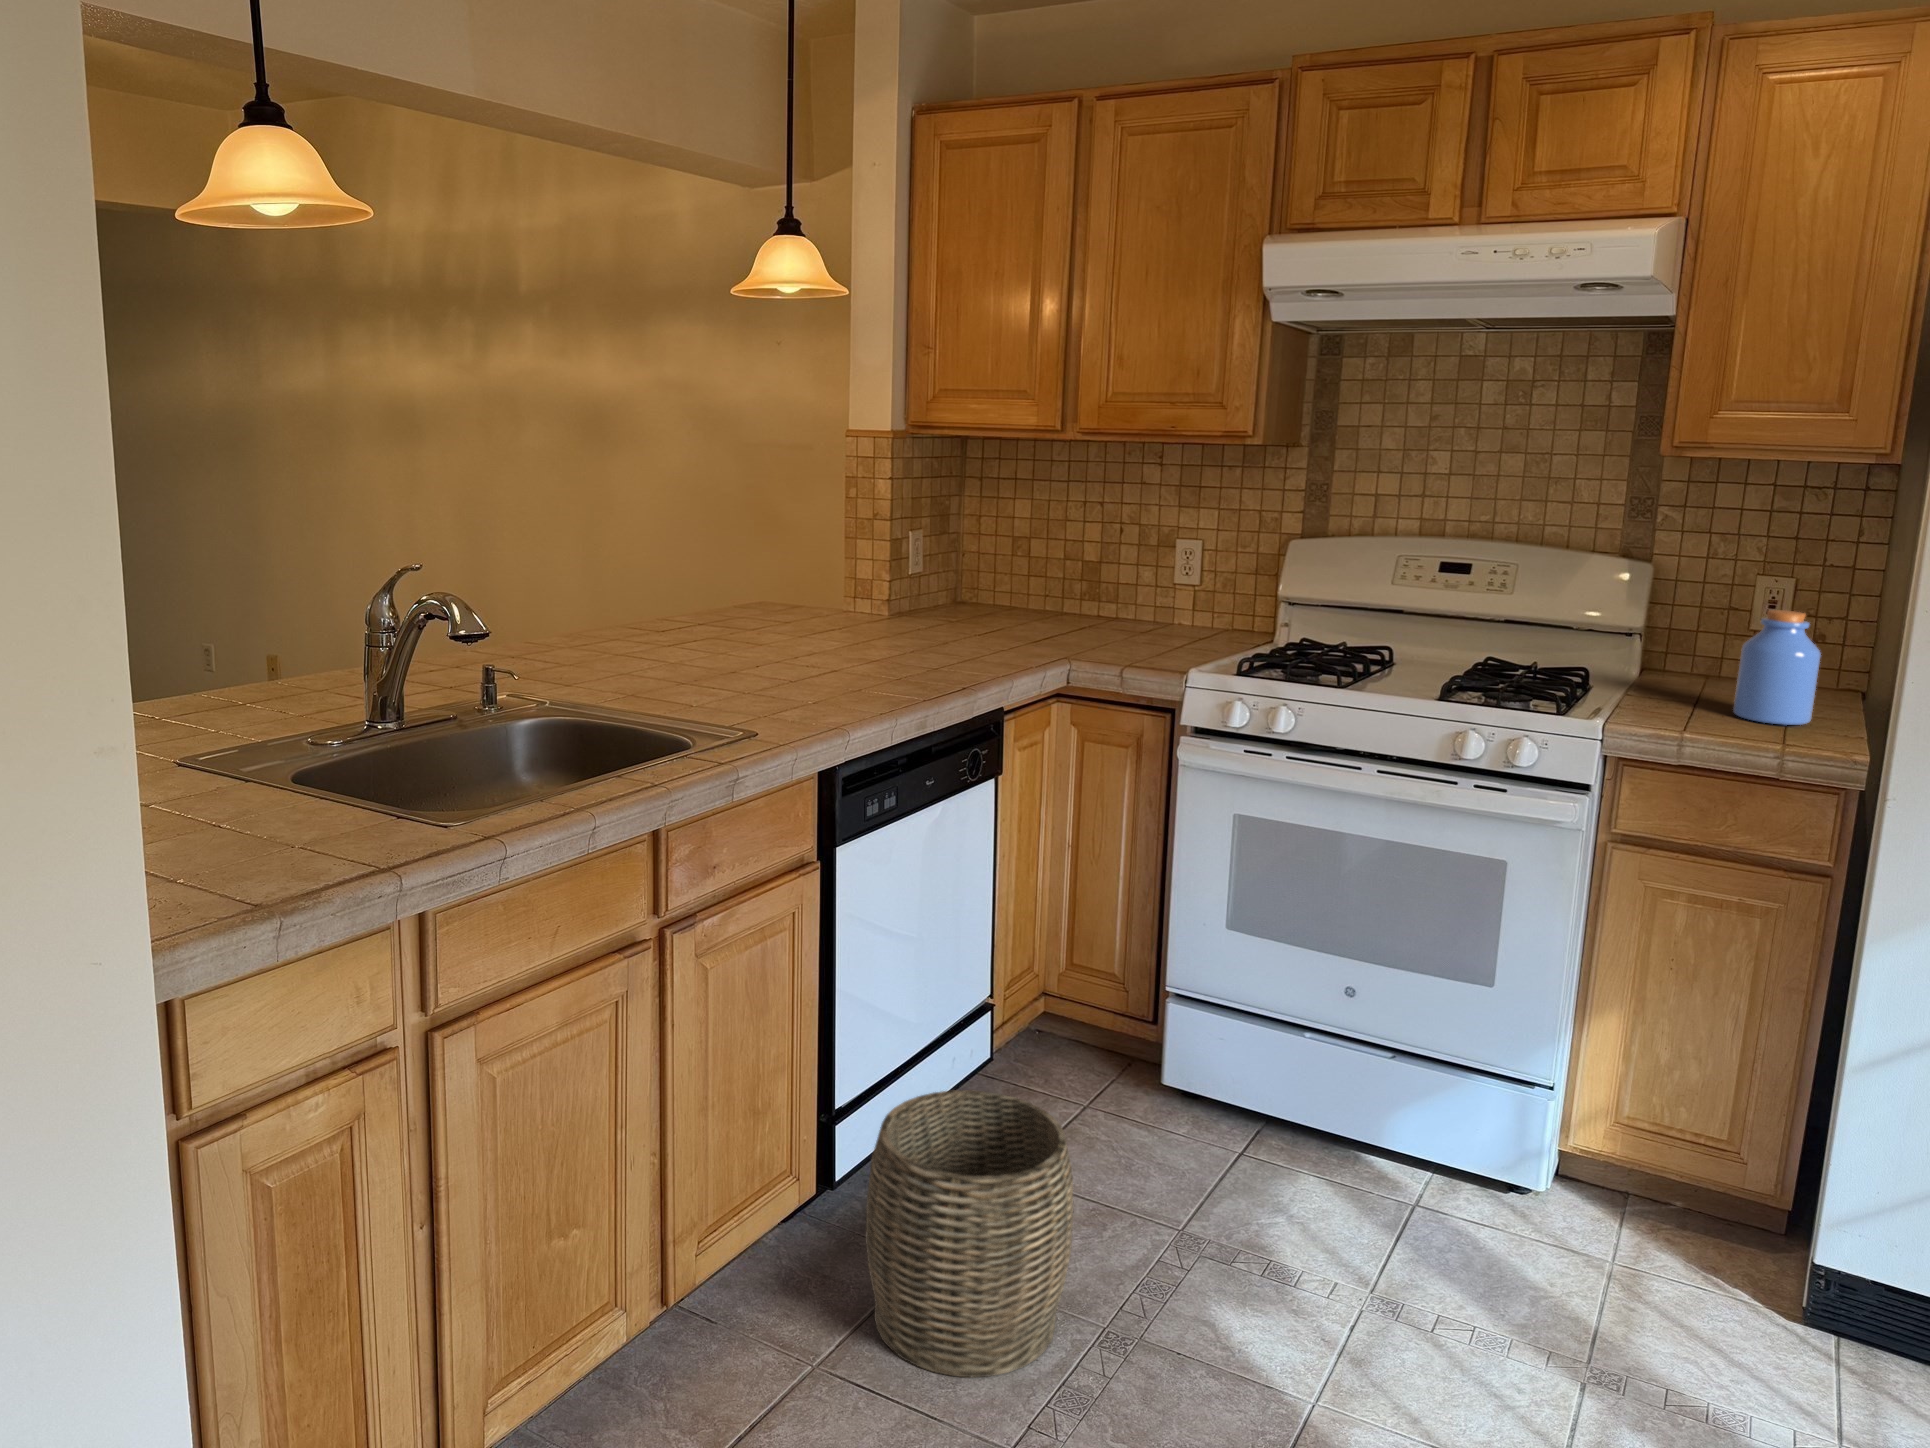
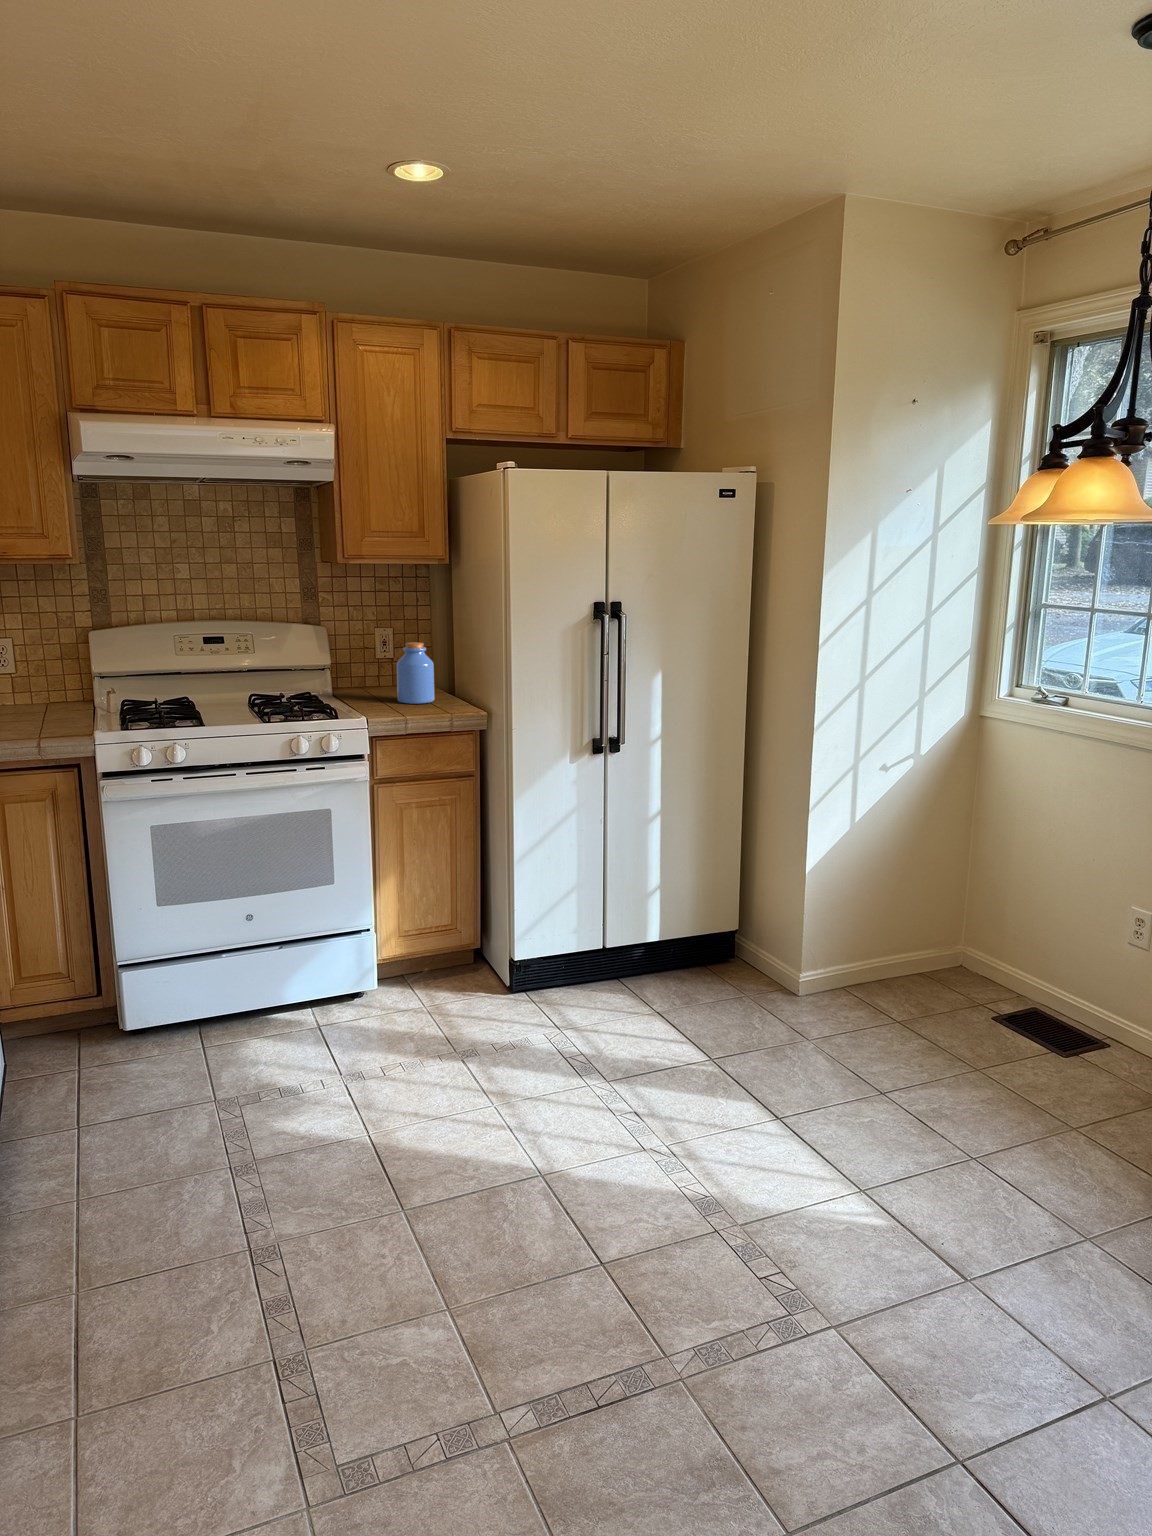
woven basket: present [866,1090,1074,1377] -> none [53,1049,215,1255]

